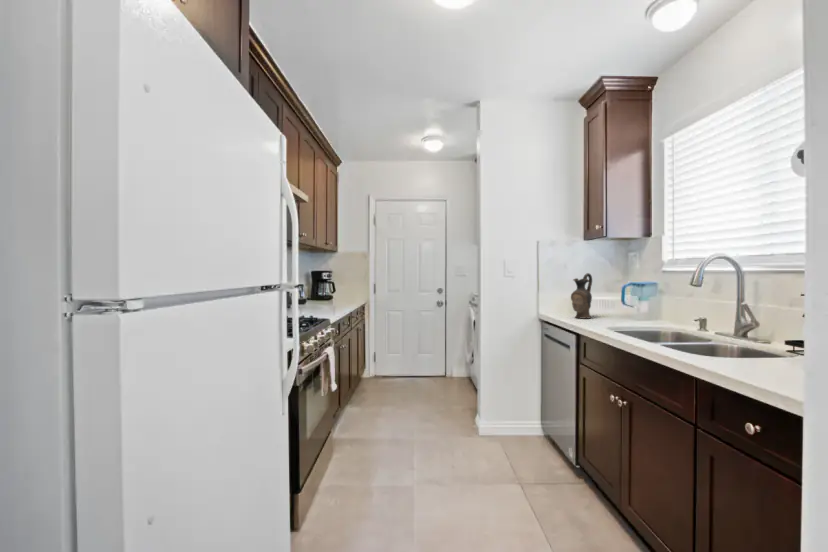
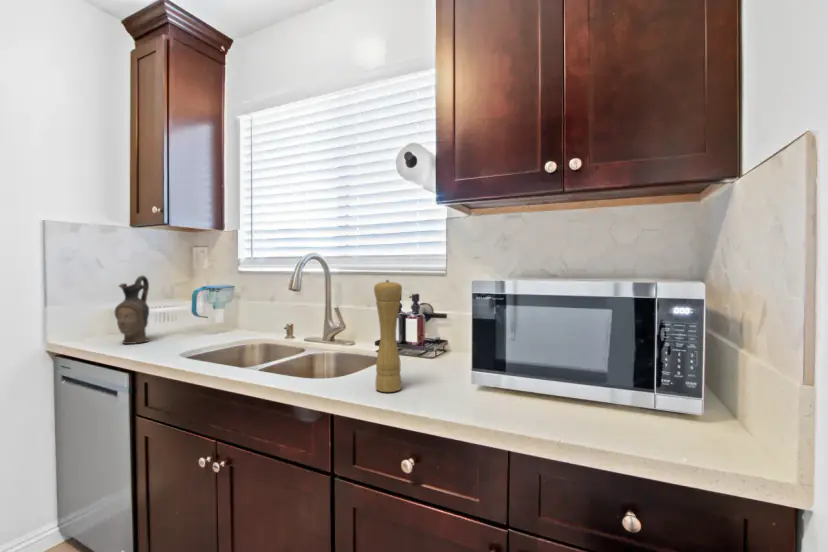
pepper mill: none [737,281,768,377] -> present [374,280,402,392]

